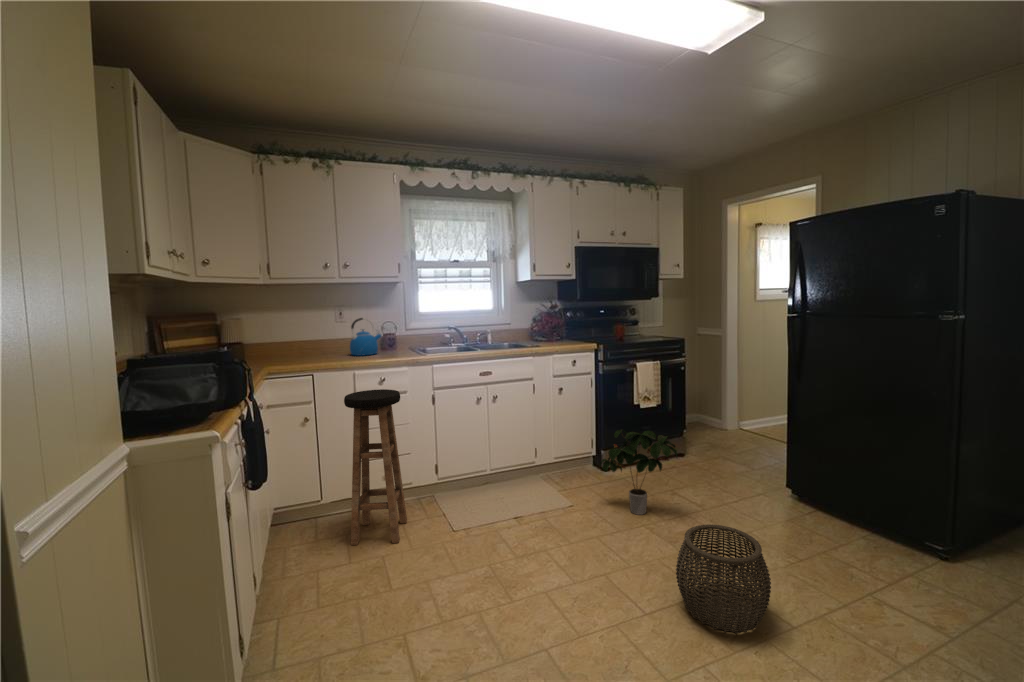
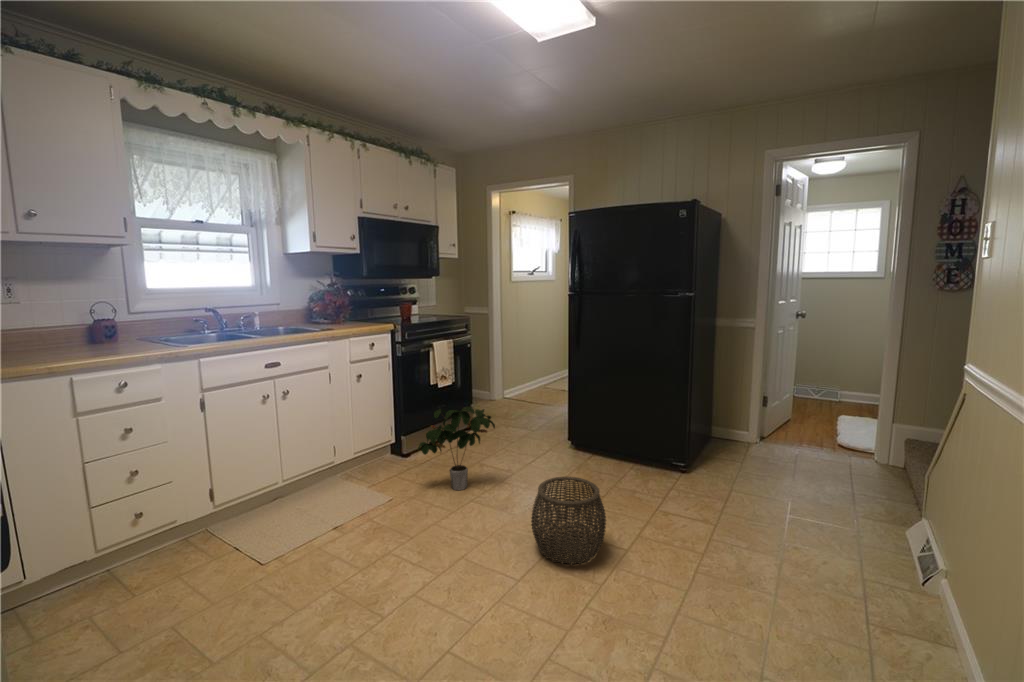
kettle: present [350,318,382,356] -> none [37,295,96,353]
bar stool: present [344,389,407,545] -> none [72,397,188,631]

